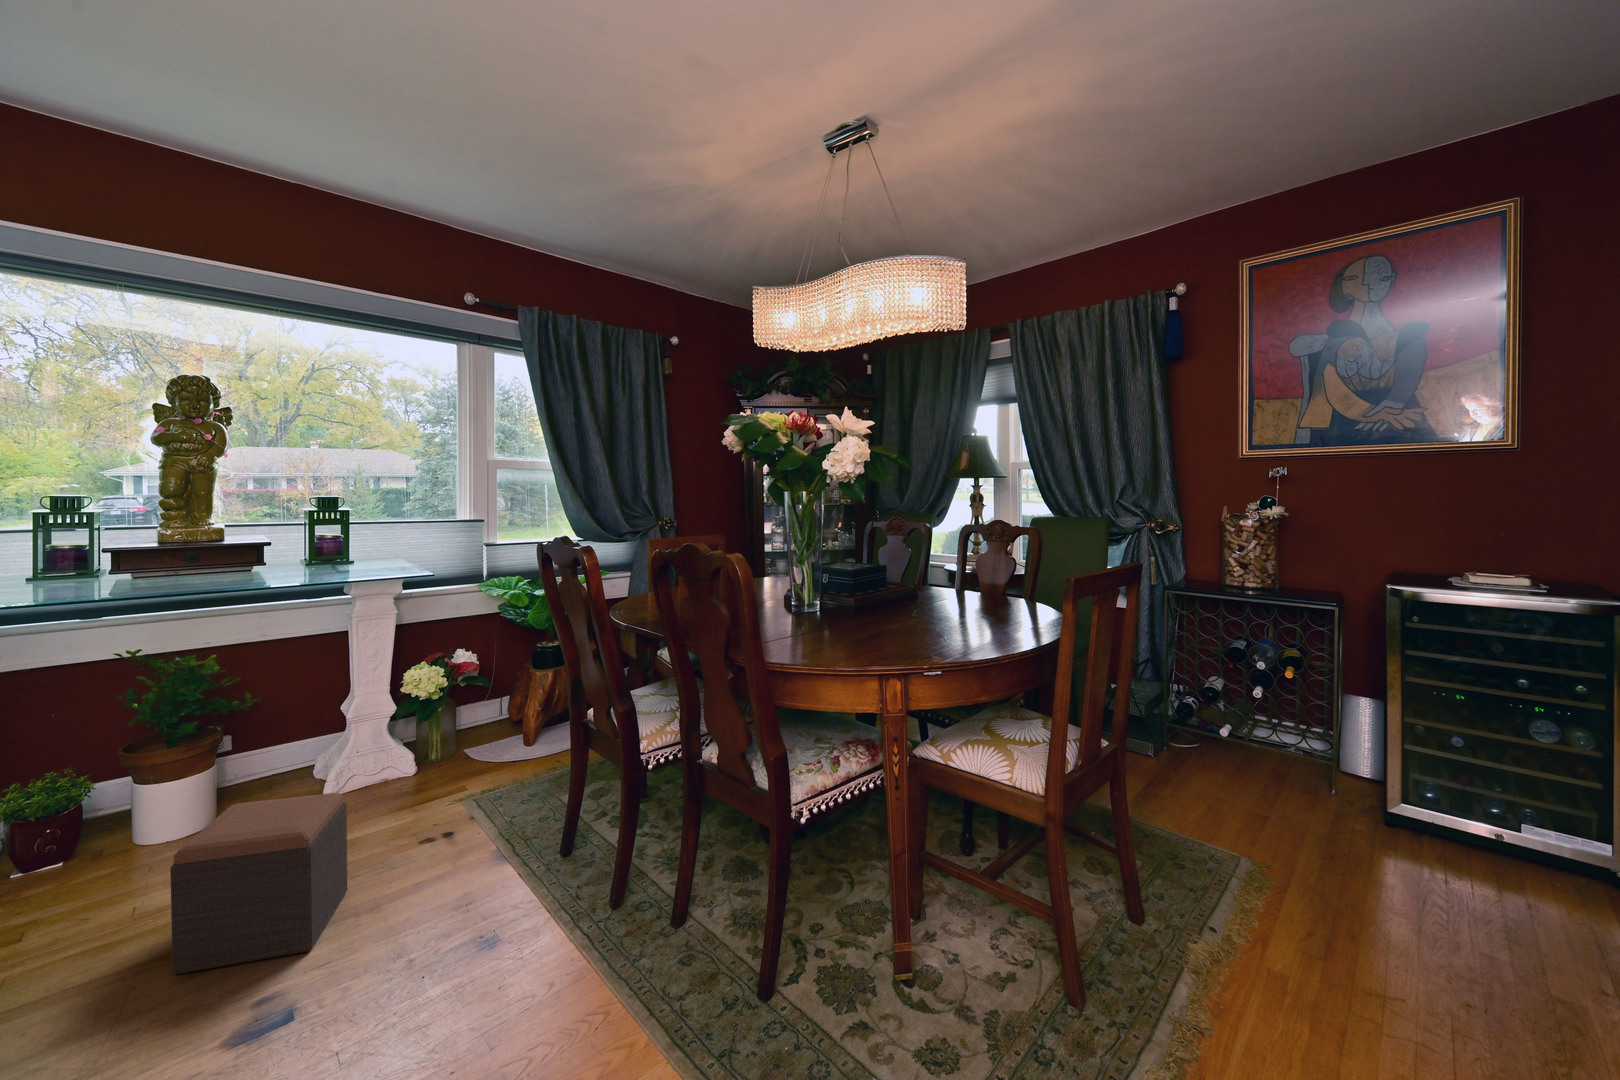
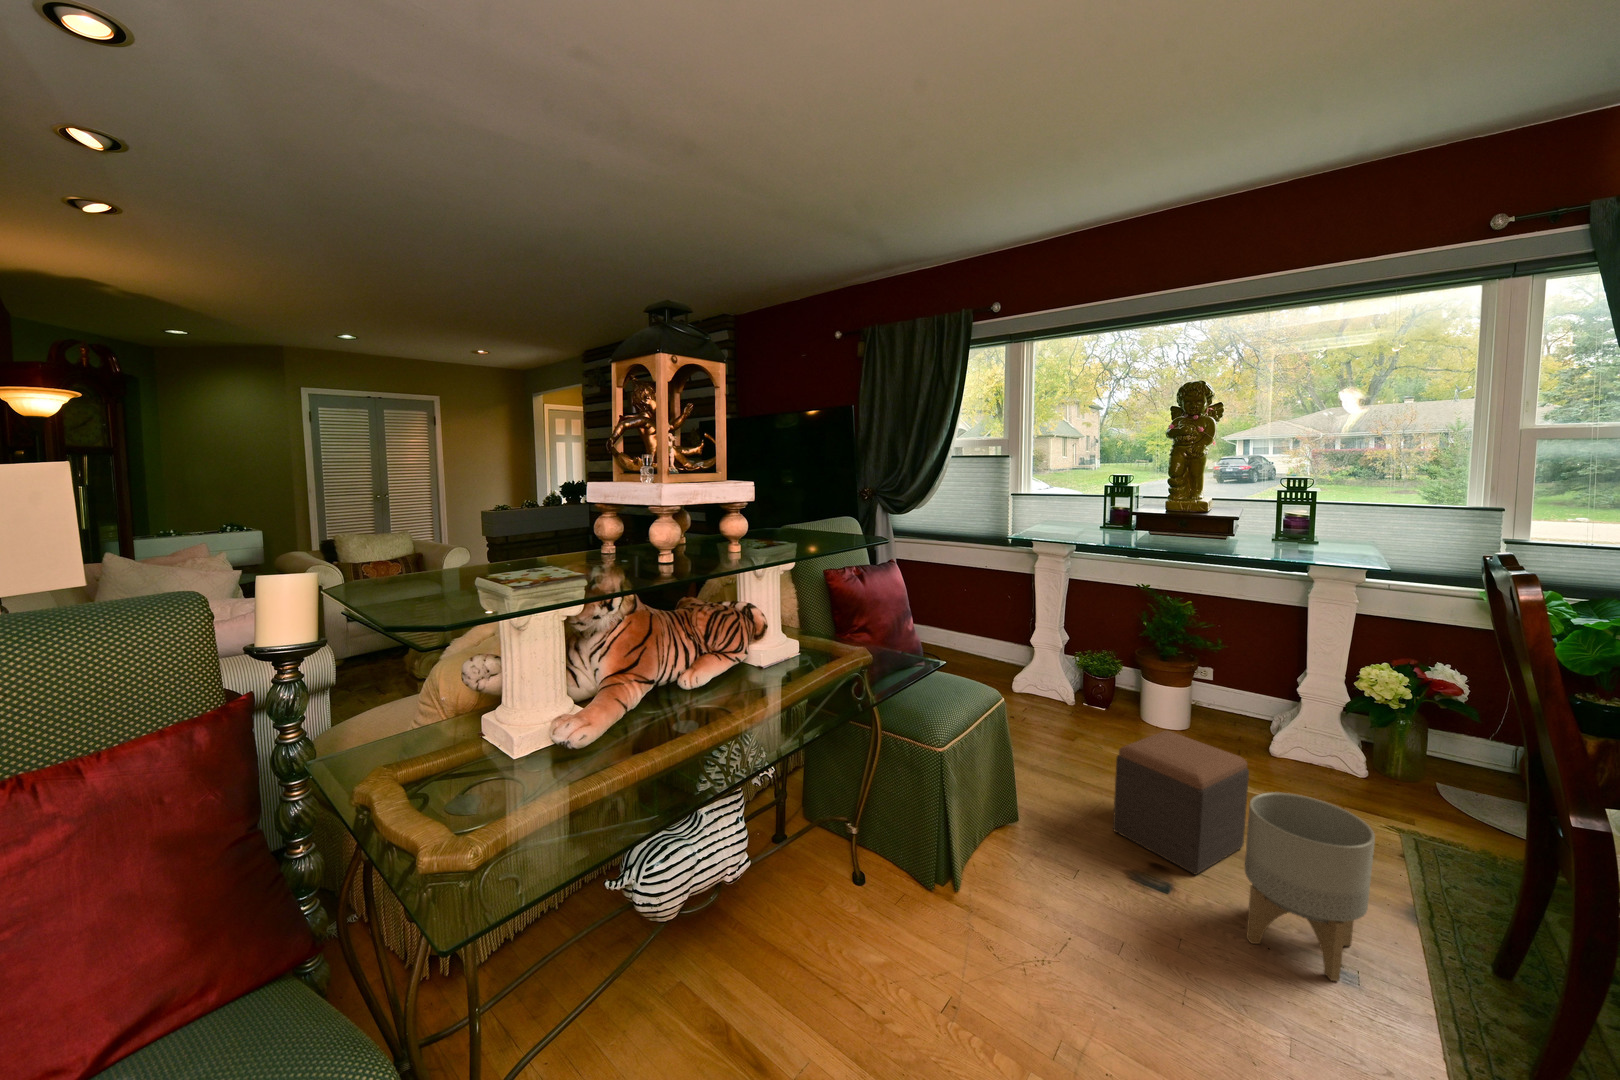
planter: none [374,791,486,974] -> present [1245,792,1375,981]

